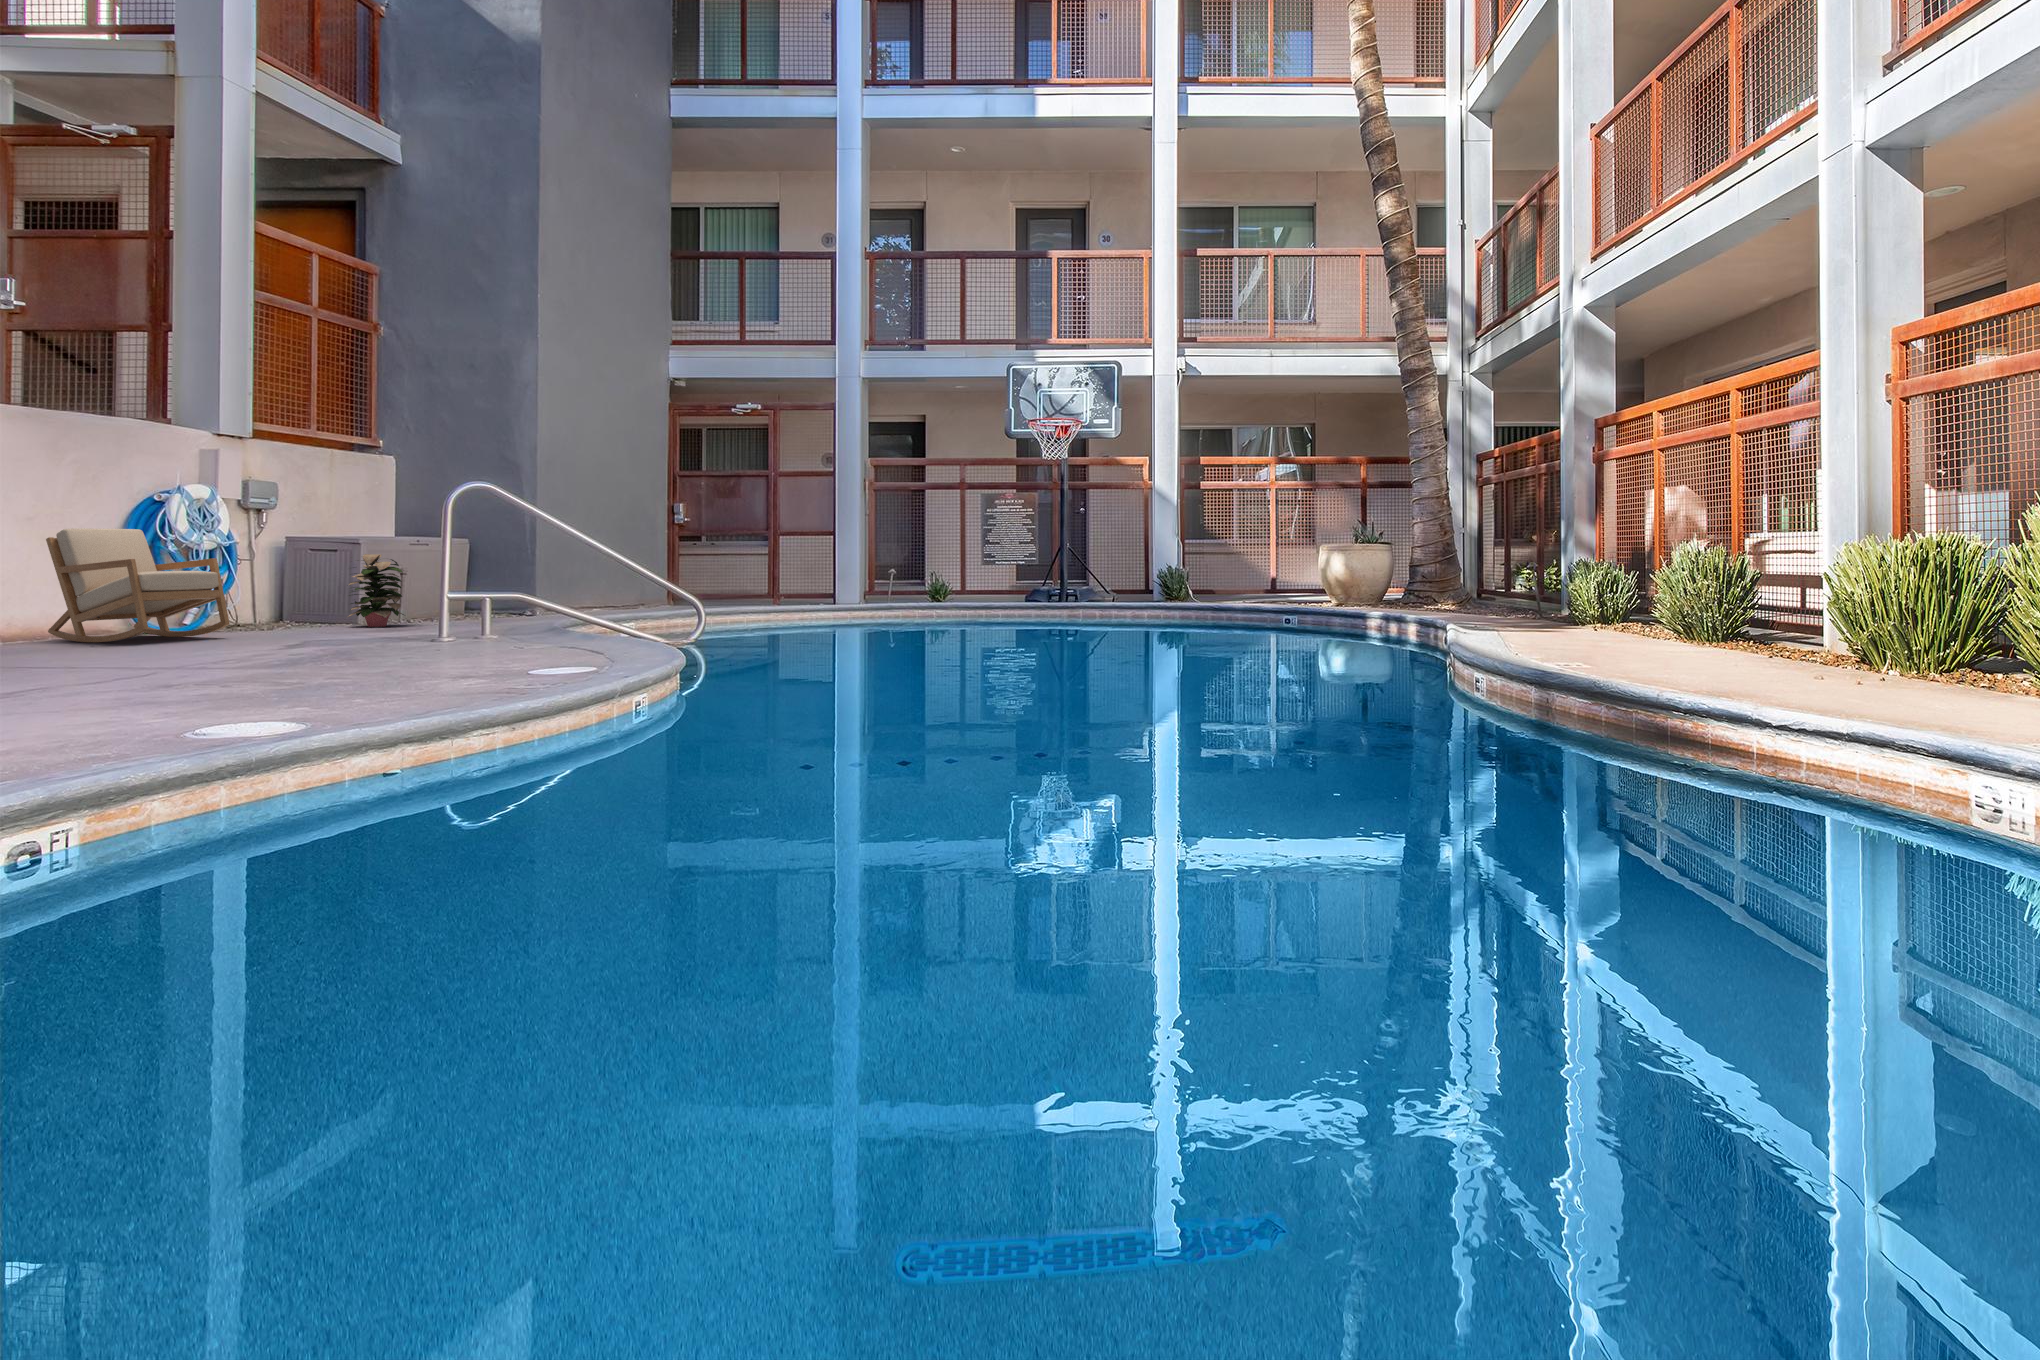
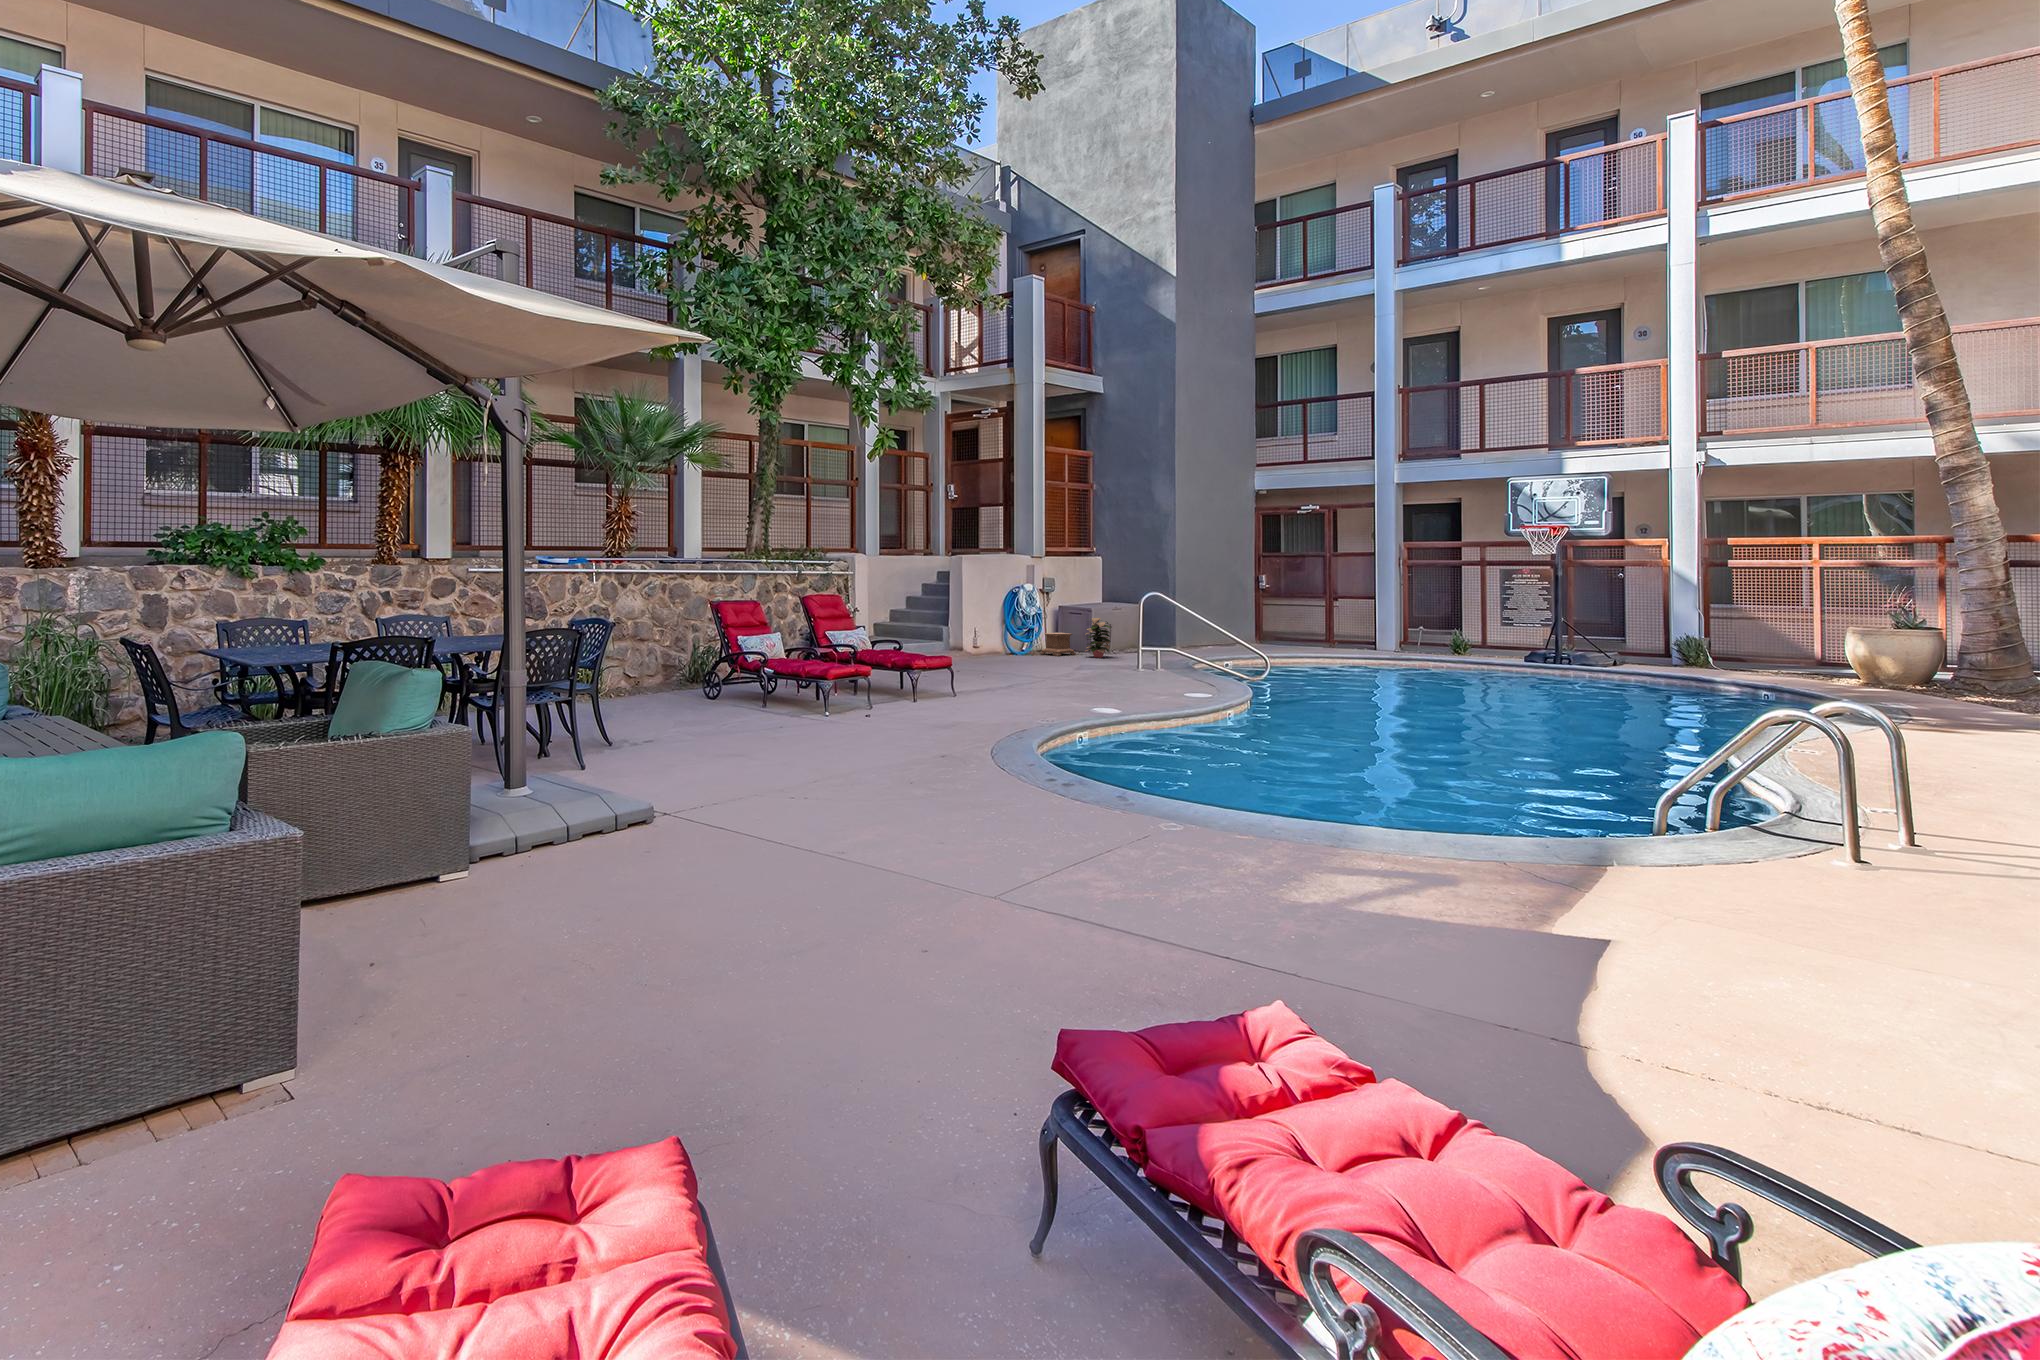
chair: present [46,528,230,642] -> none [964,606,1035,662]
stool: none [249,585,331,627] -> present [1040,633,1076,656]

